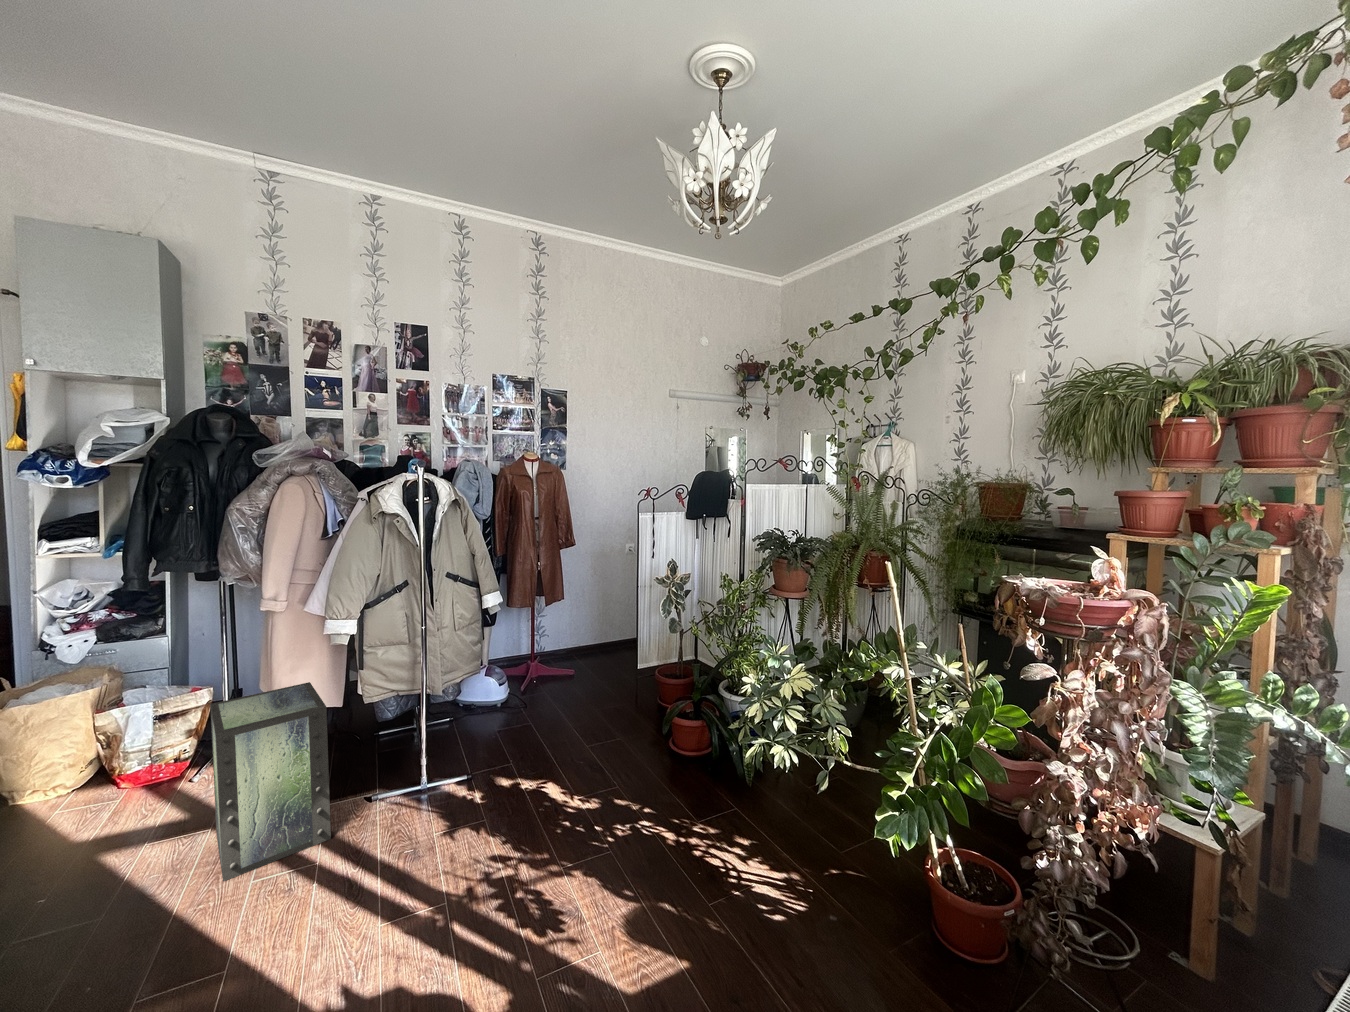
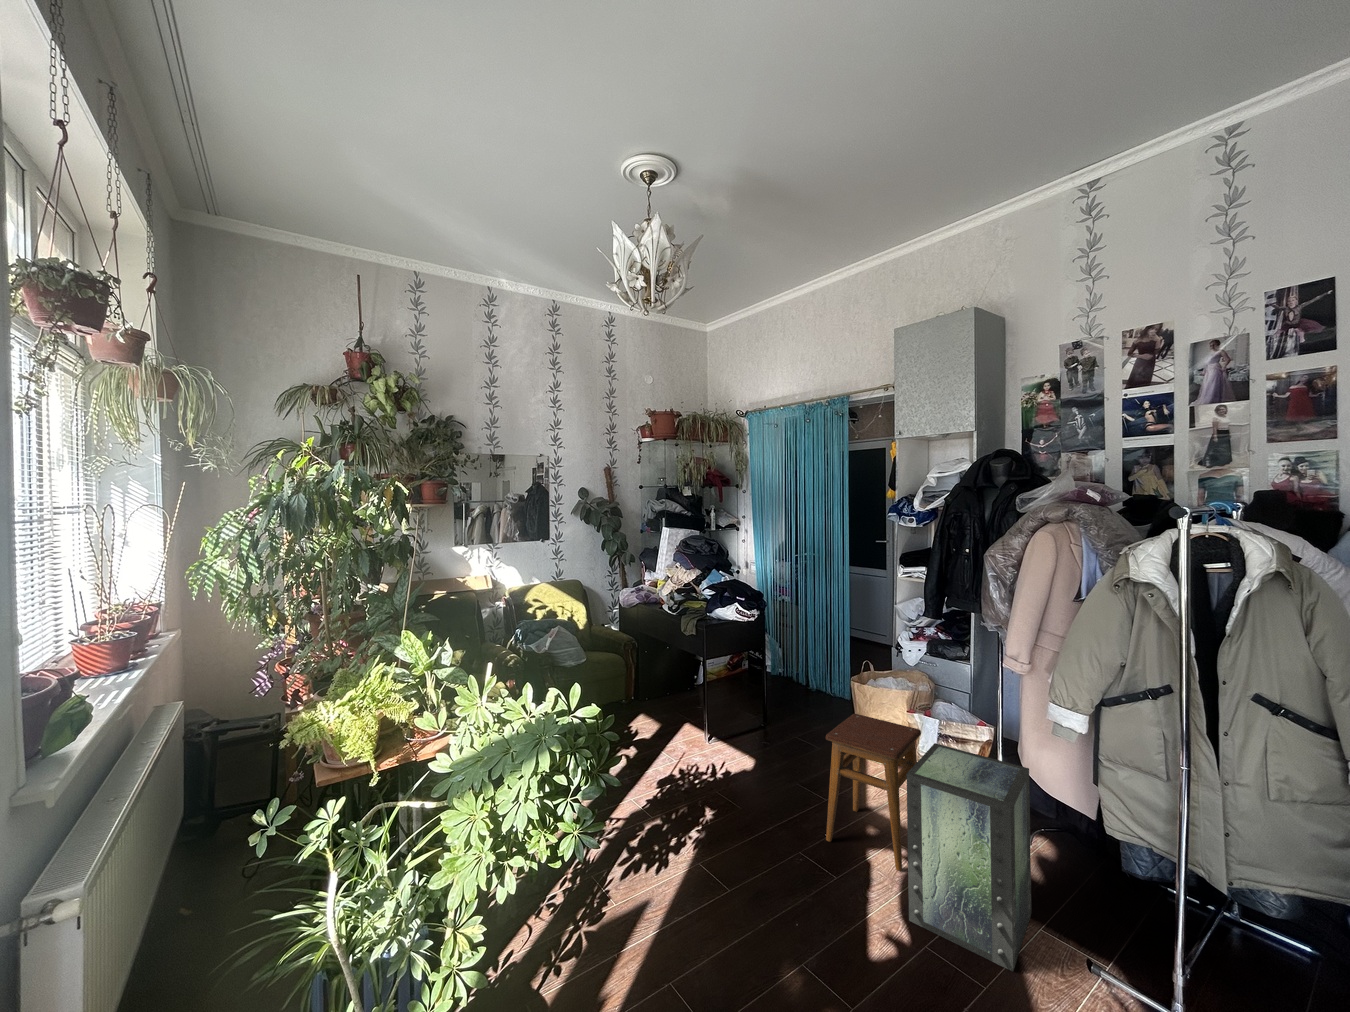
stool: none [35,709,178,911] -> present [826,714,921,871]

